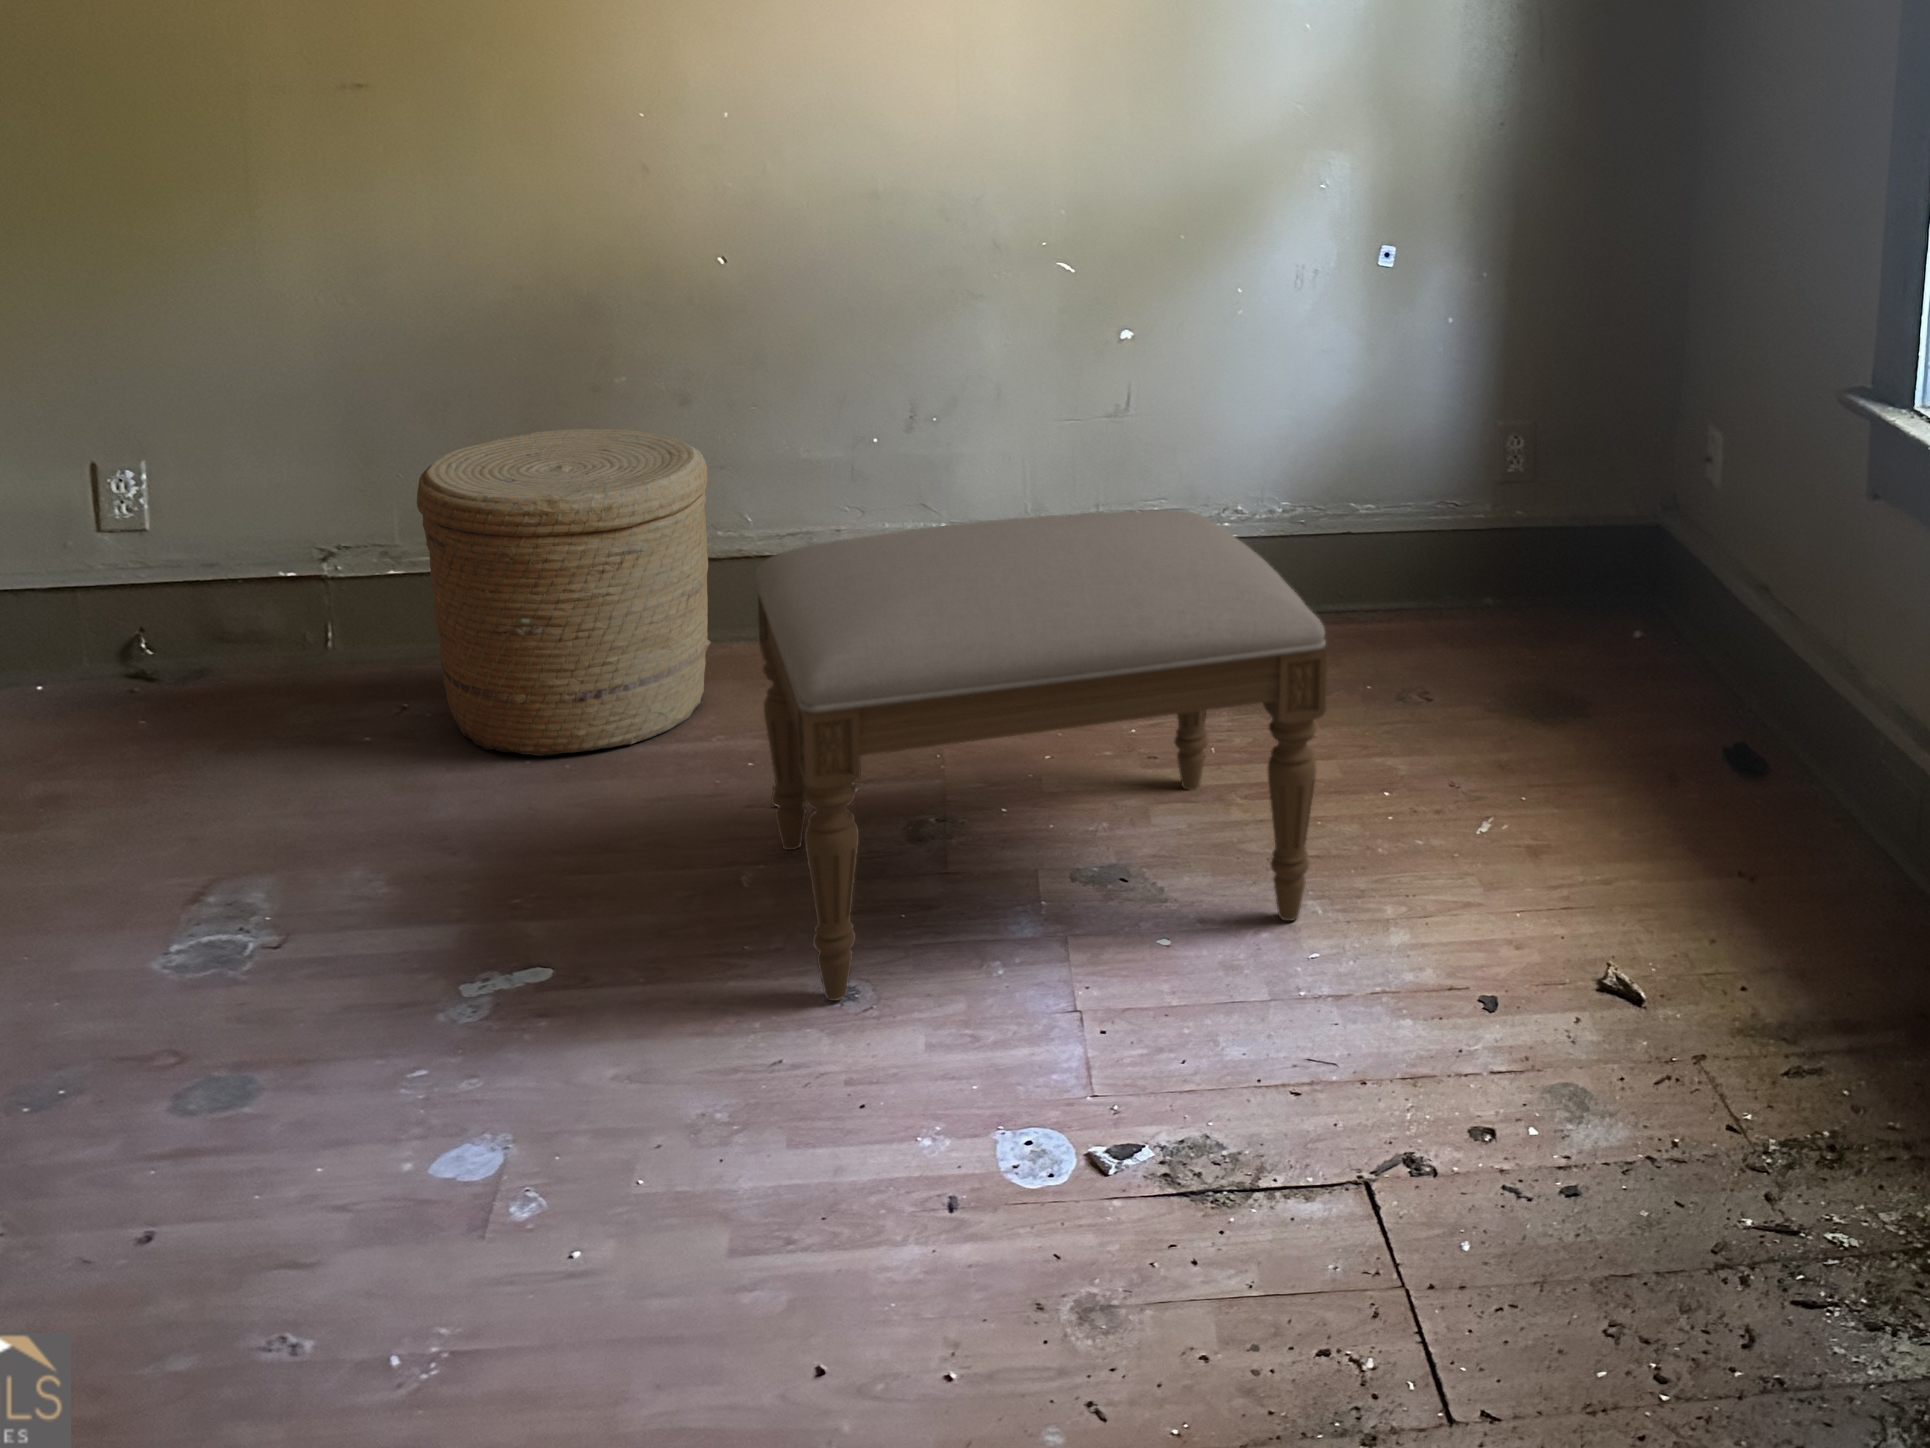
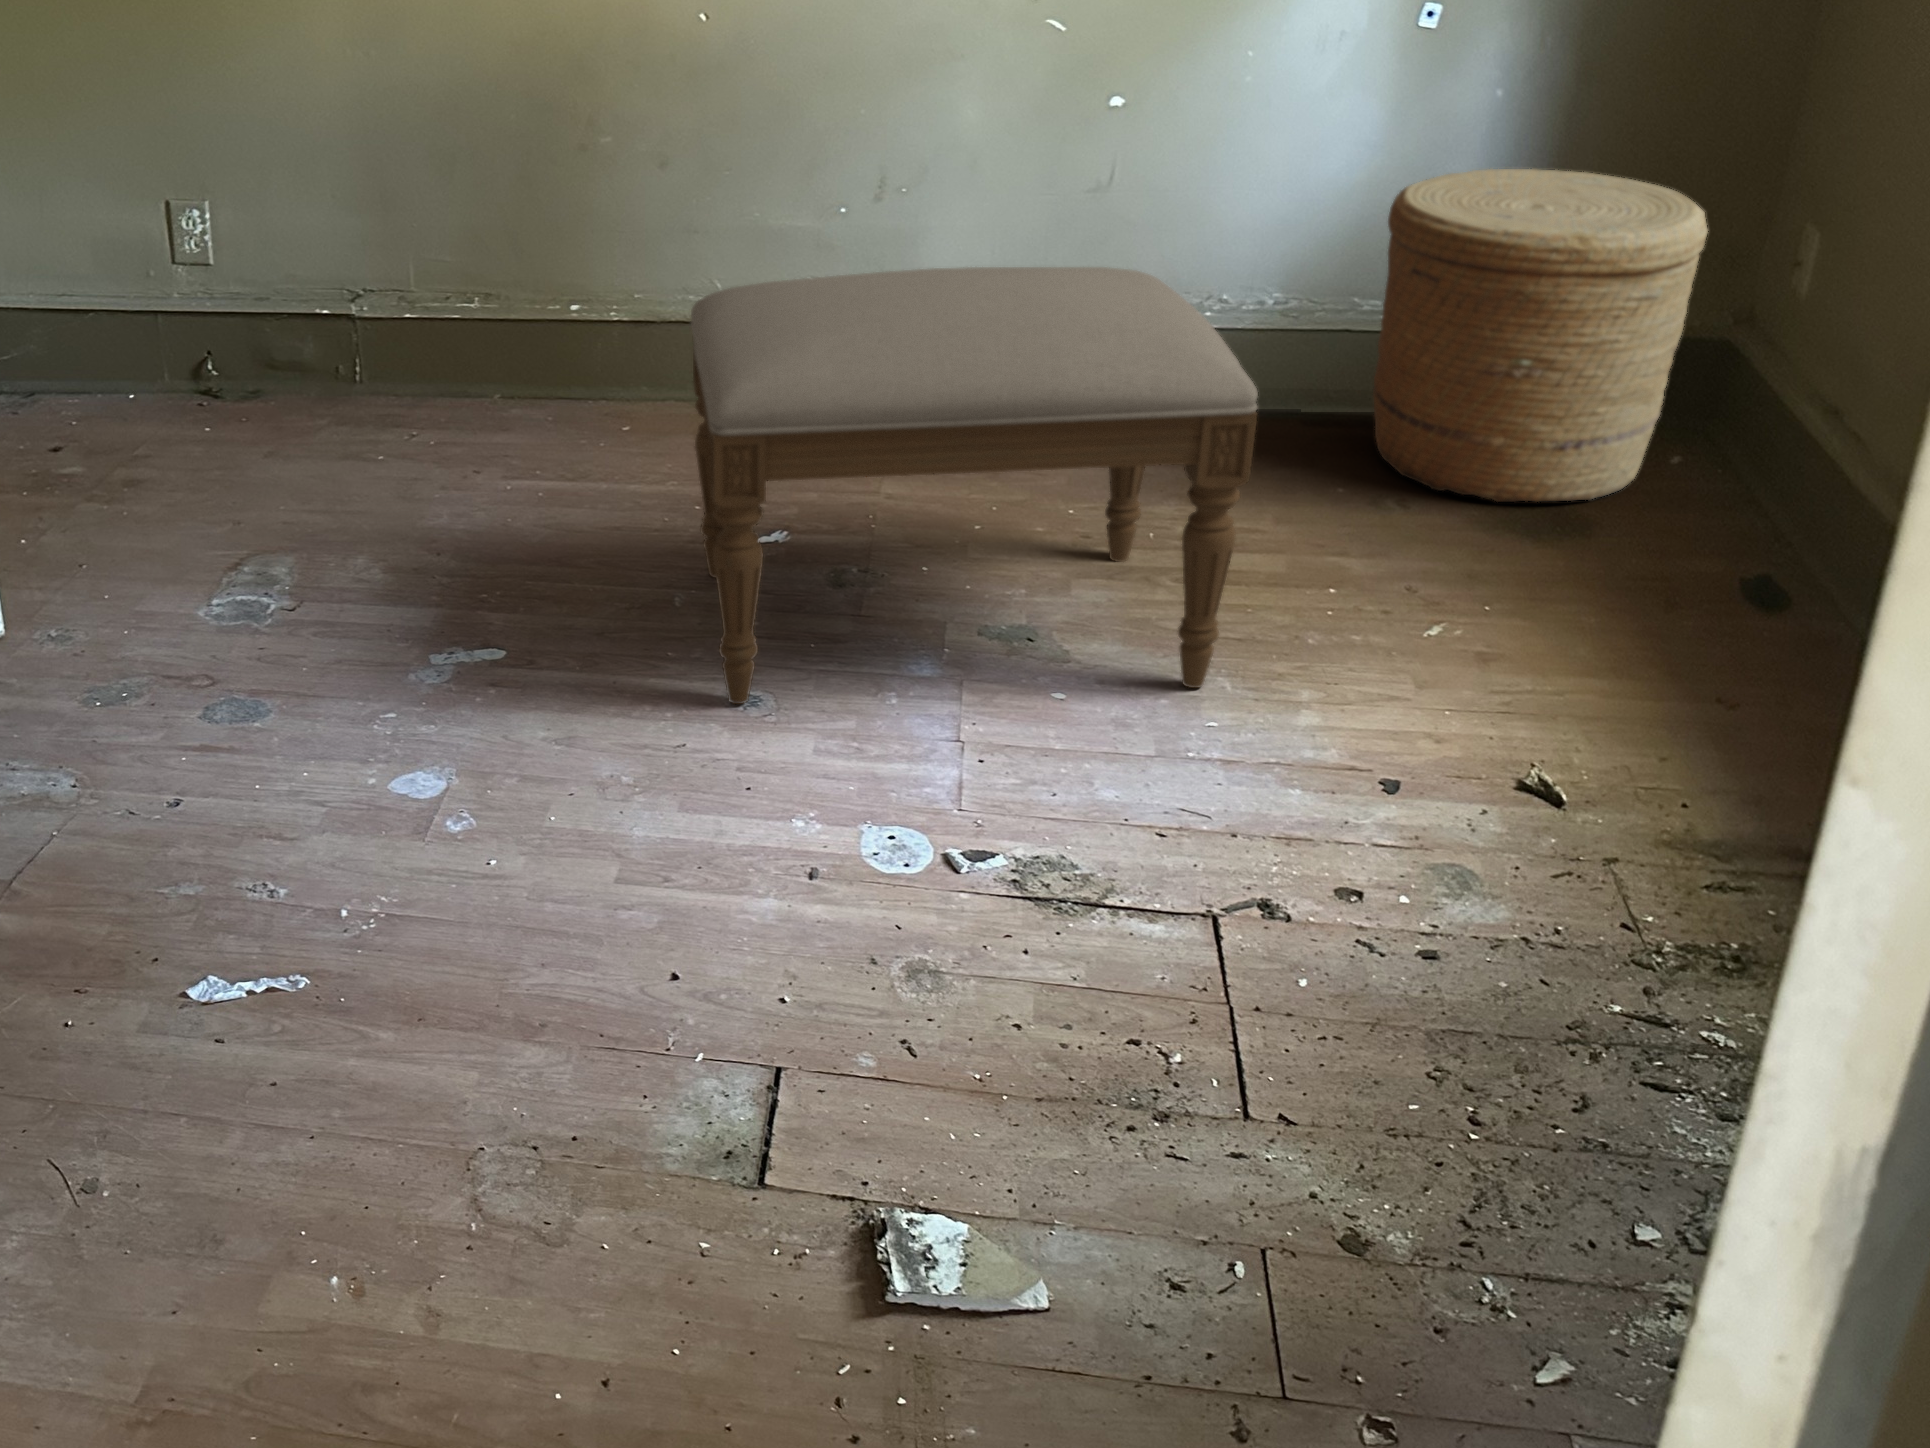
woven basket: present [417,429,711,756] -> present [1373,169,1707,502]

